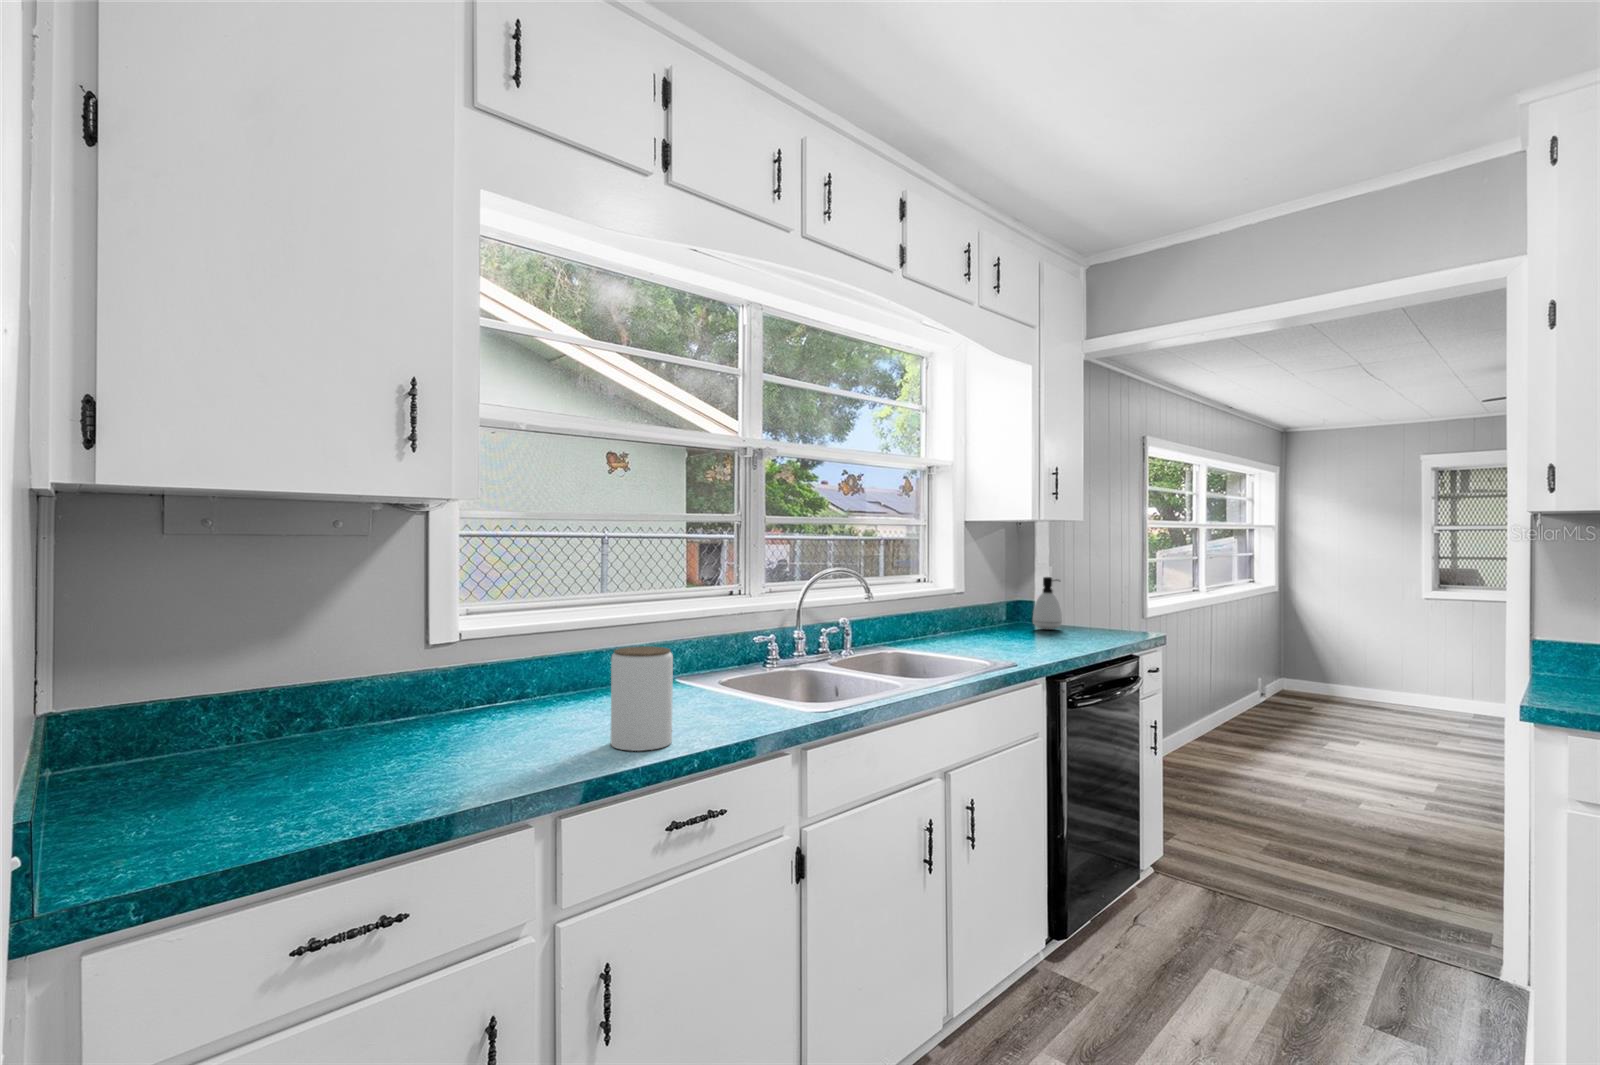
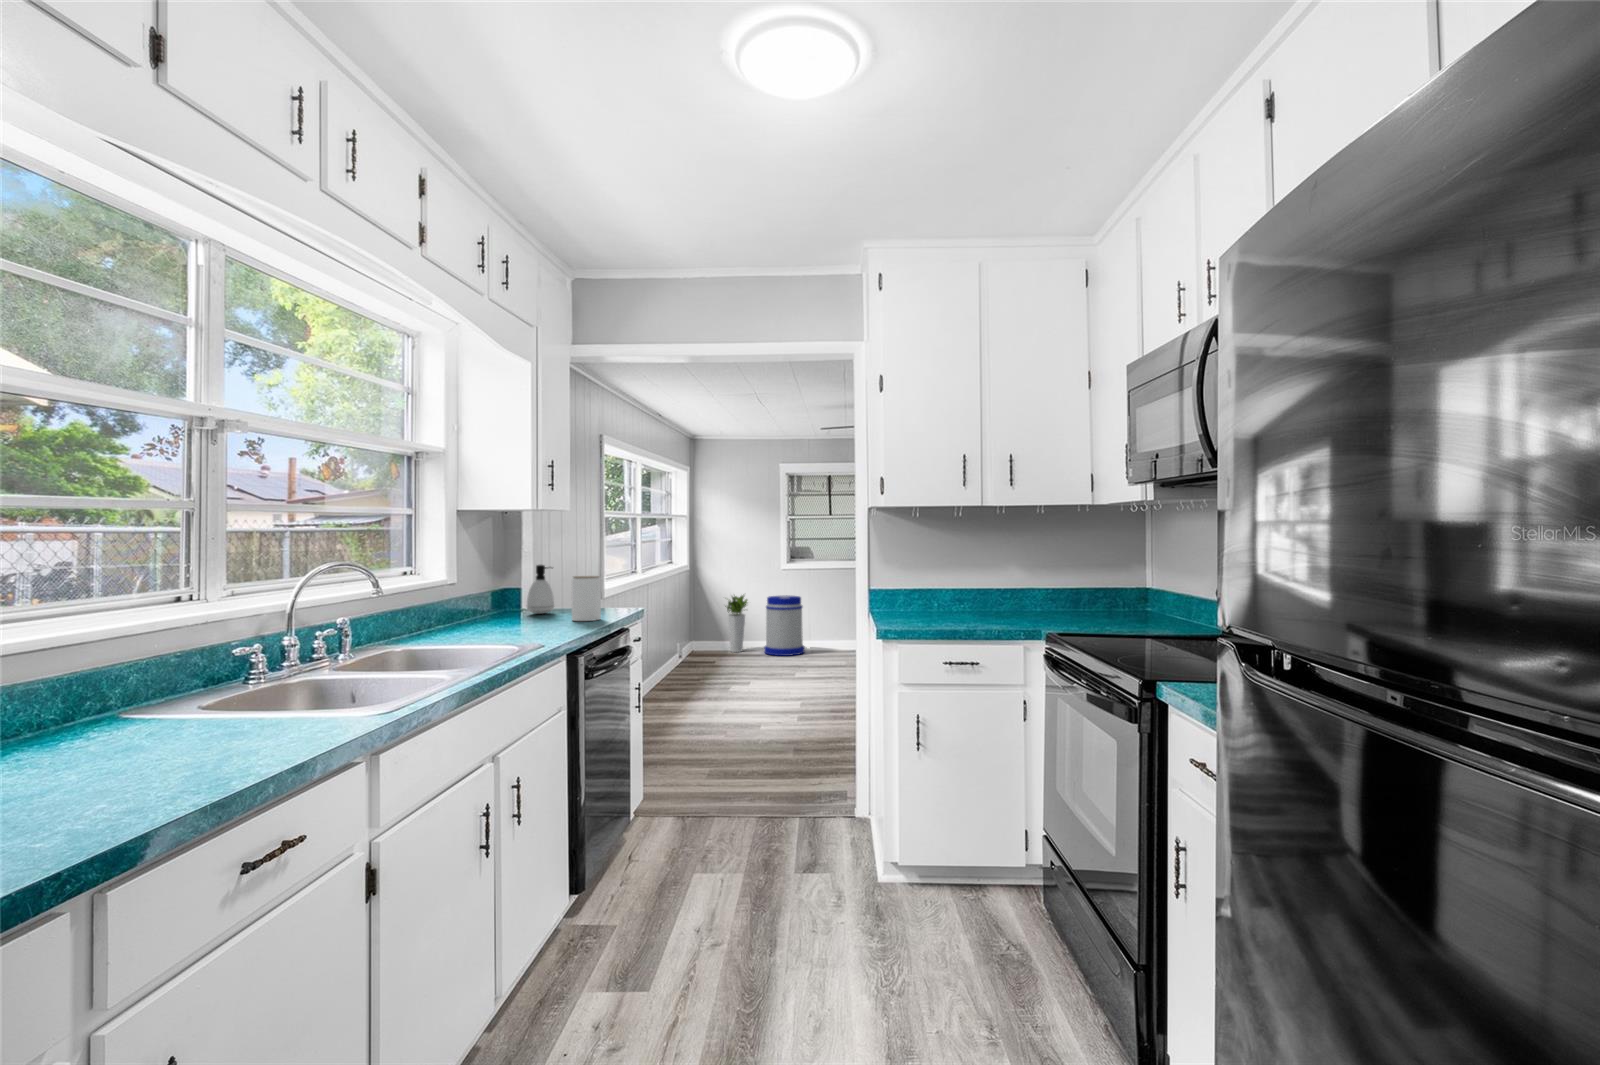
planter: none [1328,624,1375,703] -> present [725,595,747,652]
trash can: none [1396,632,1468,719] -> present [764,595,805,656]
jar: present [611,646,673,751] -> present [572,576,601,621]

